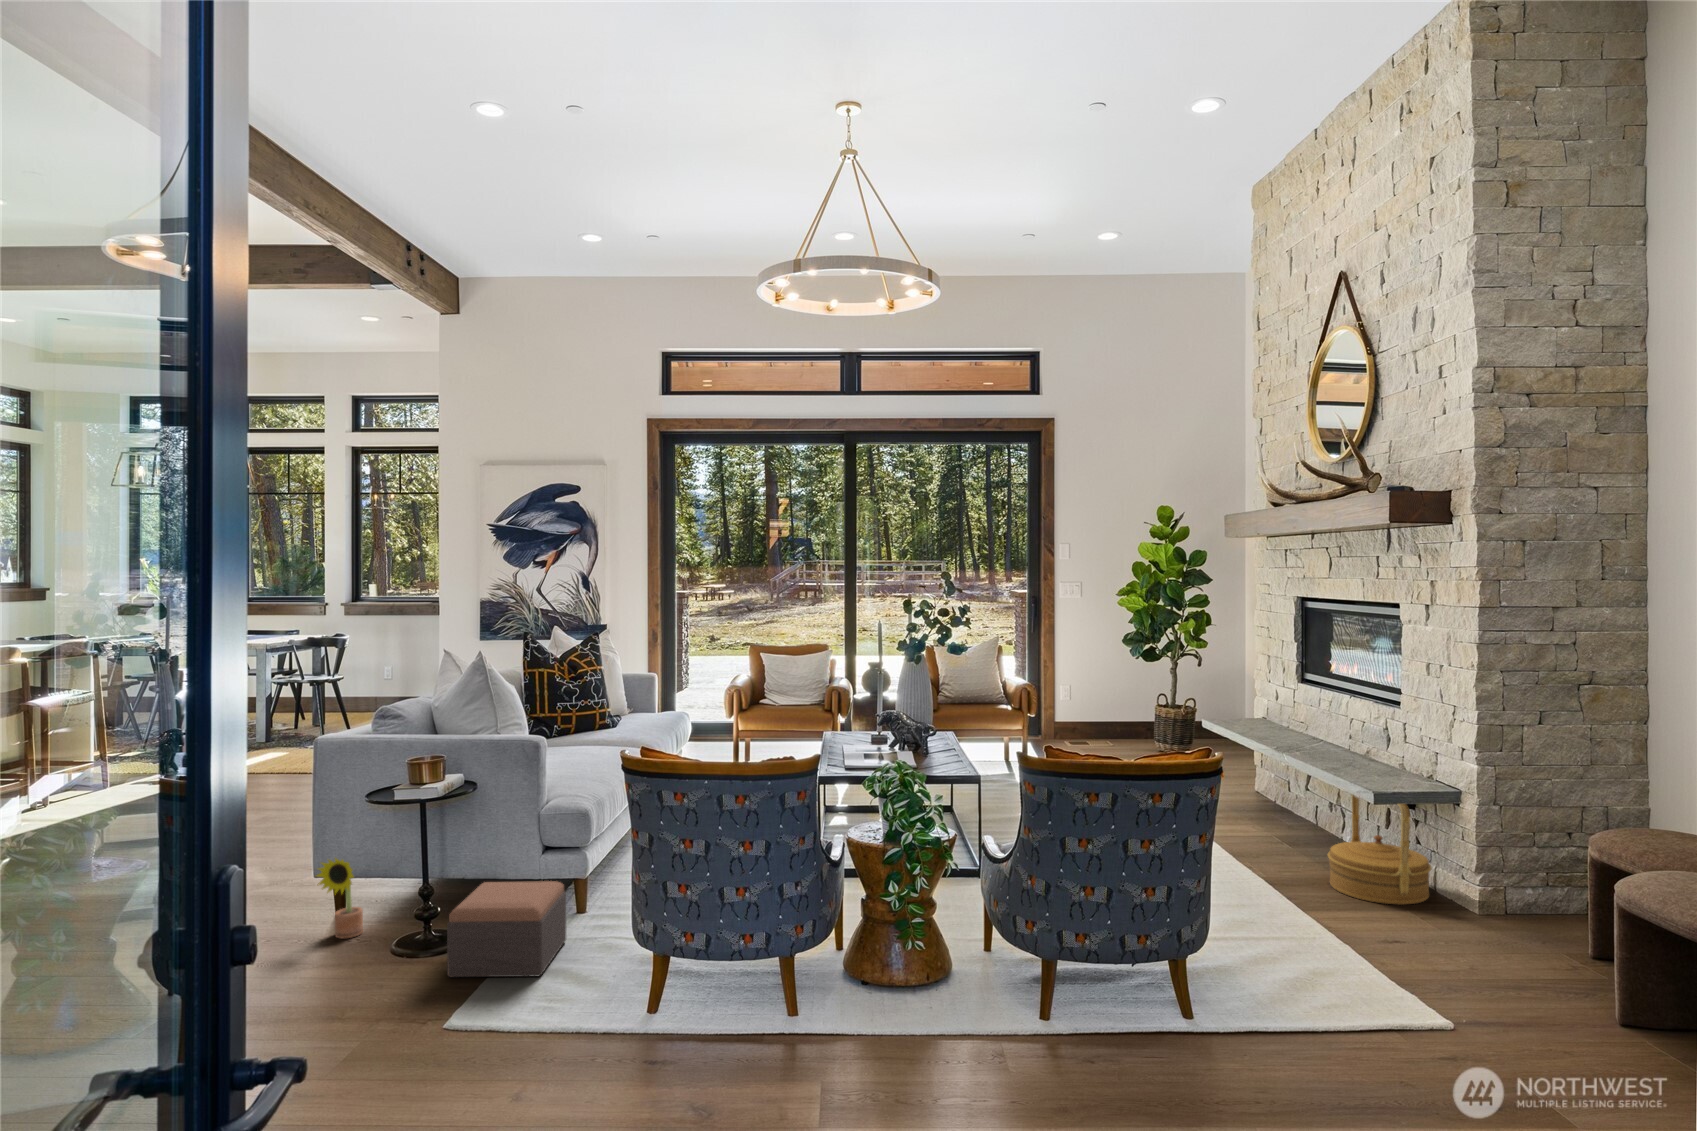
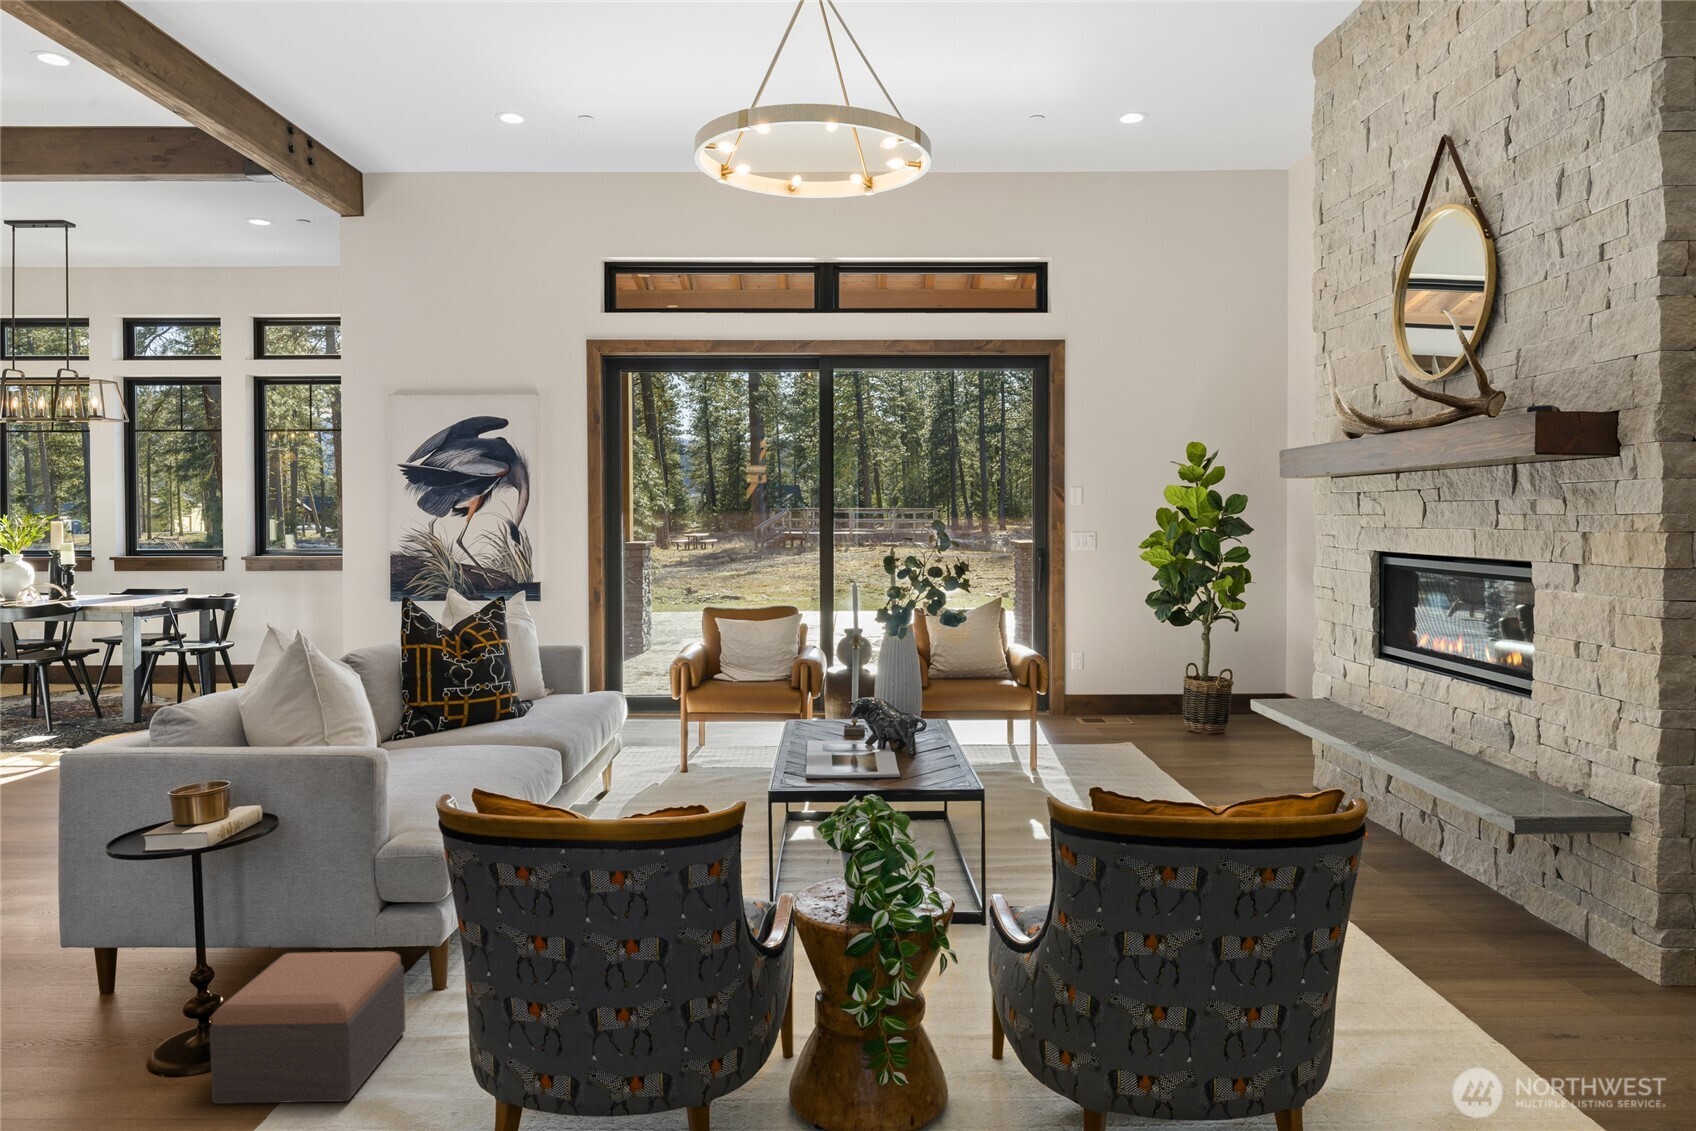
woven basket: present [1328,795,1431,905] -> none [1435,795,1581,963]
decorative plant: present [317,858,363,938] -> none [47,918,128,1028]

